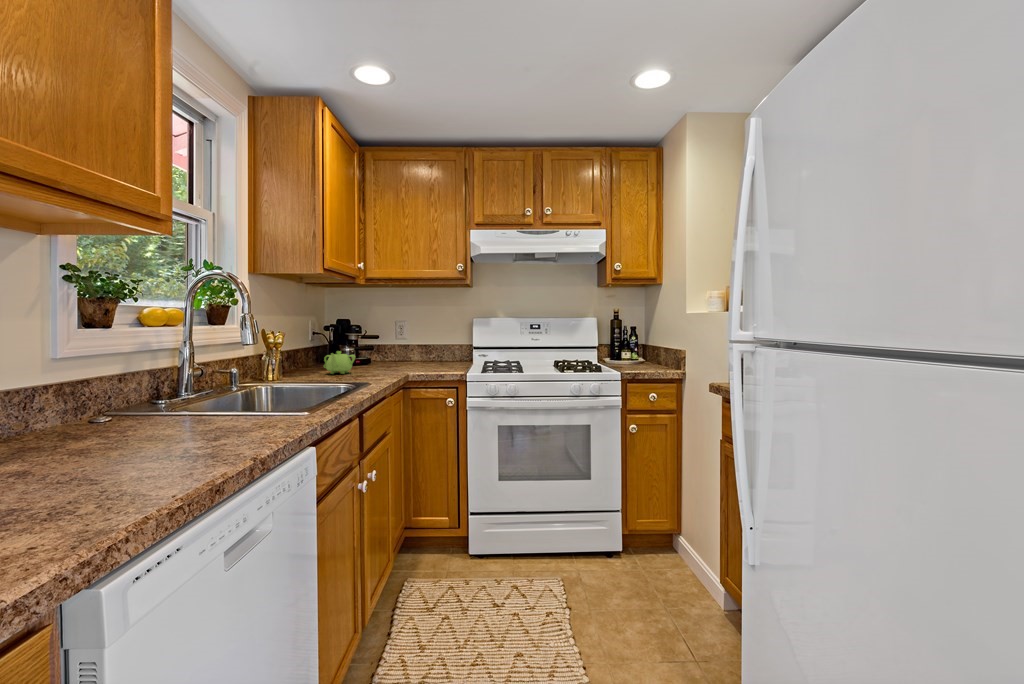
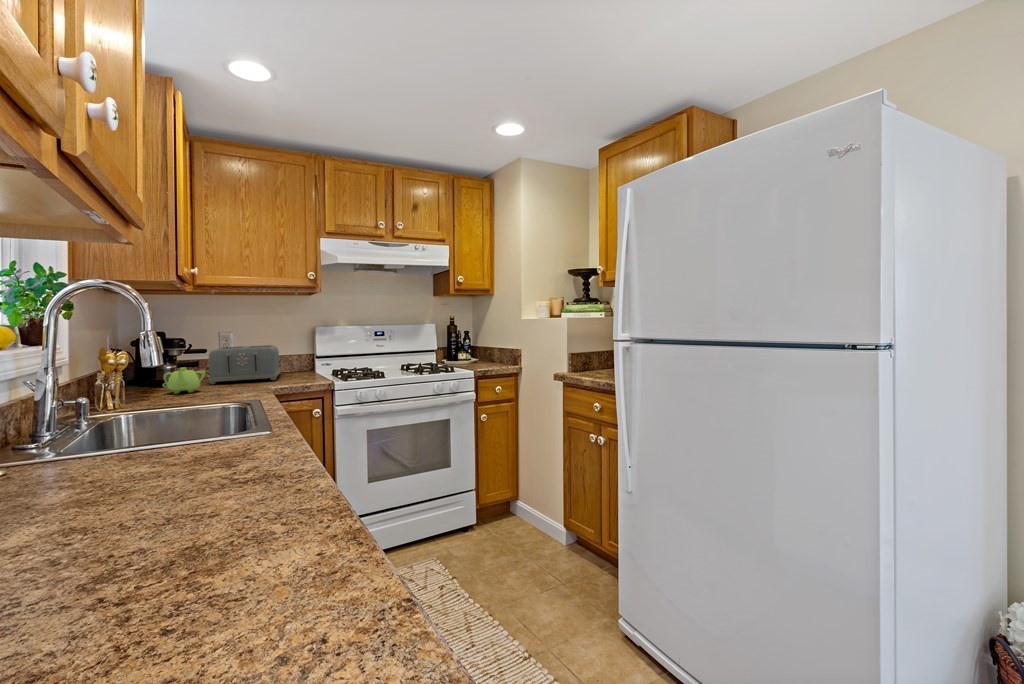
toaster: none [366,335,435,369] -> present [208,345,280,384]

